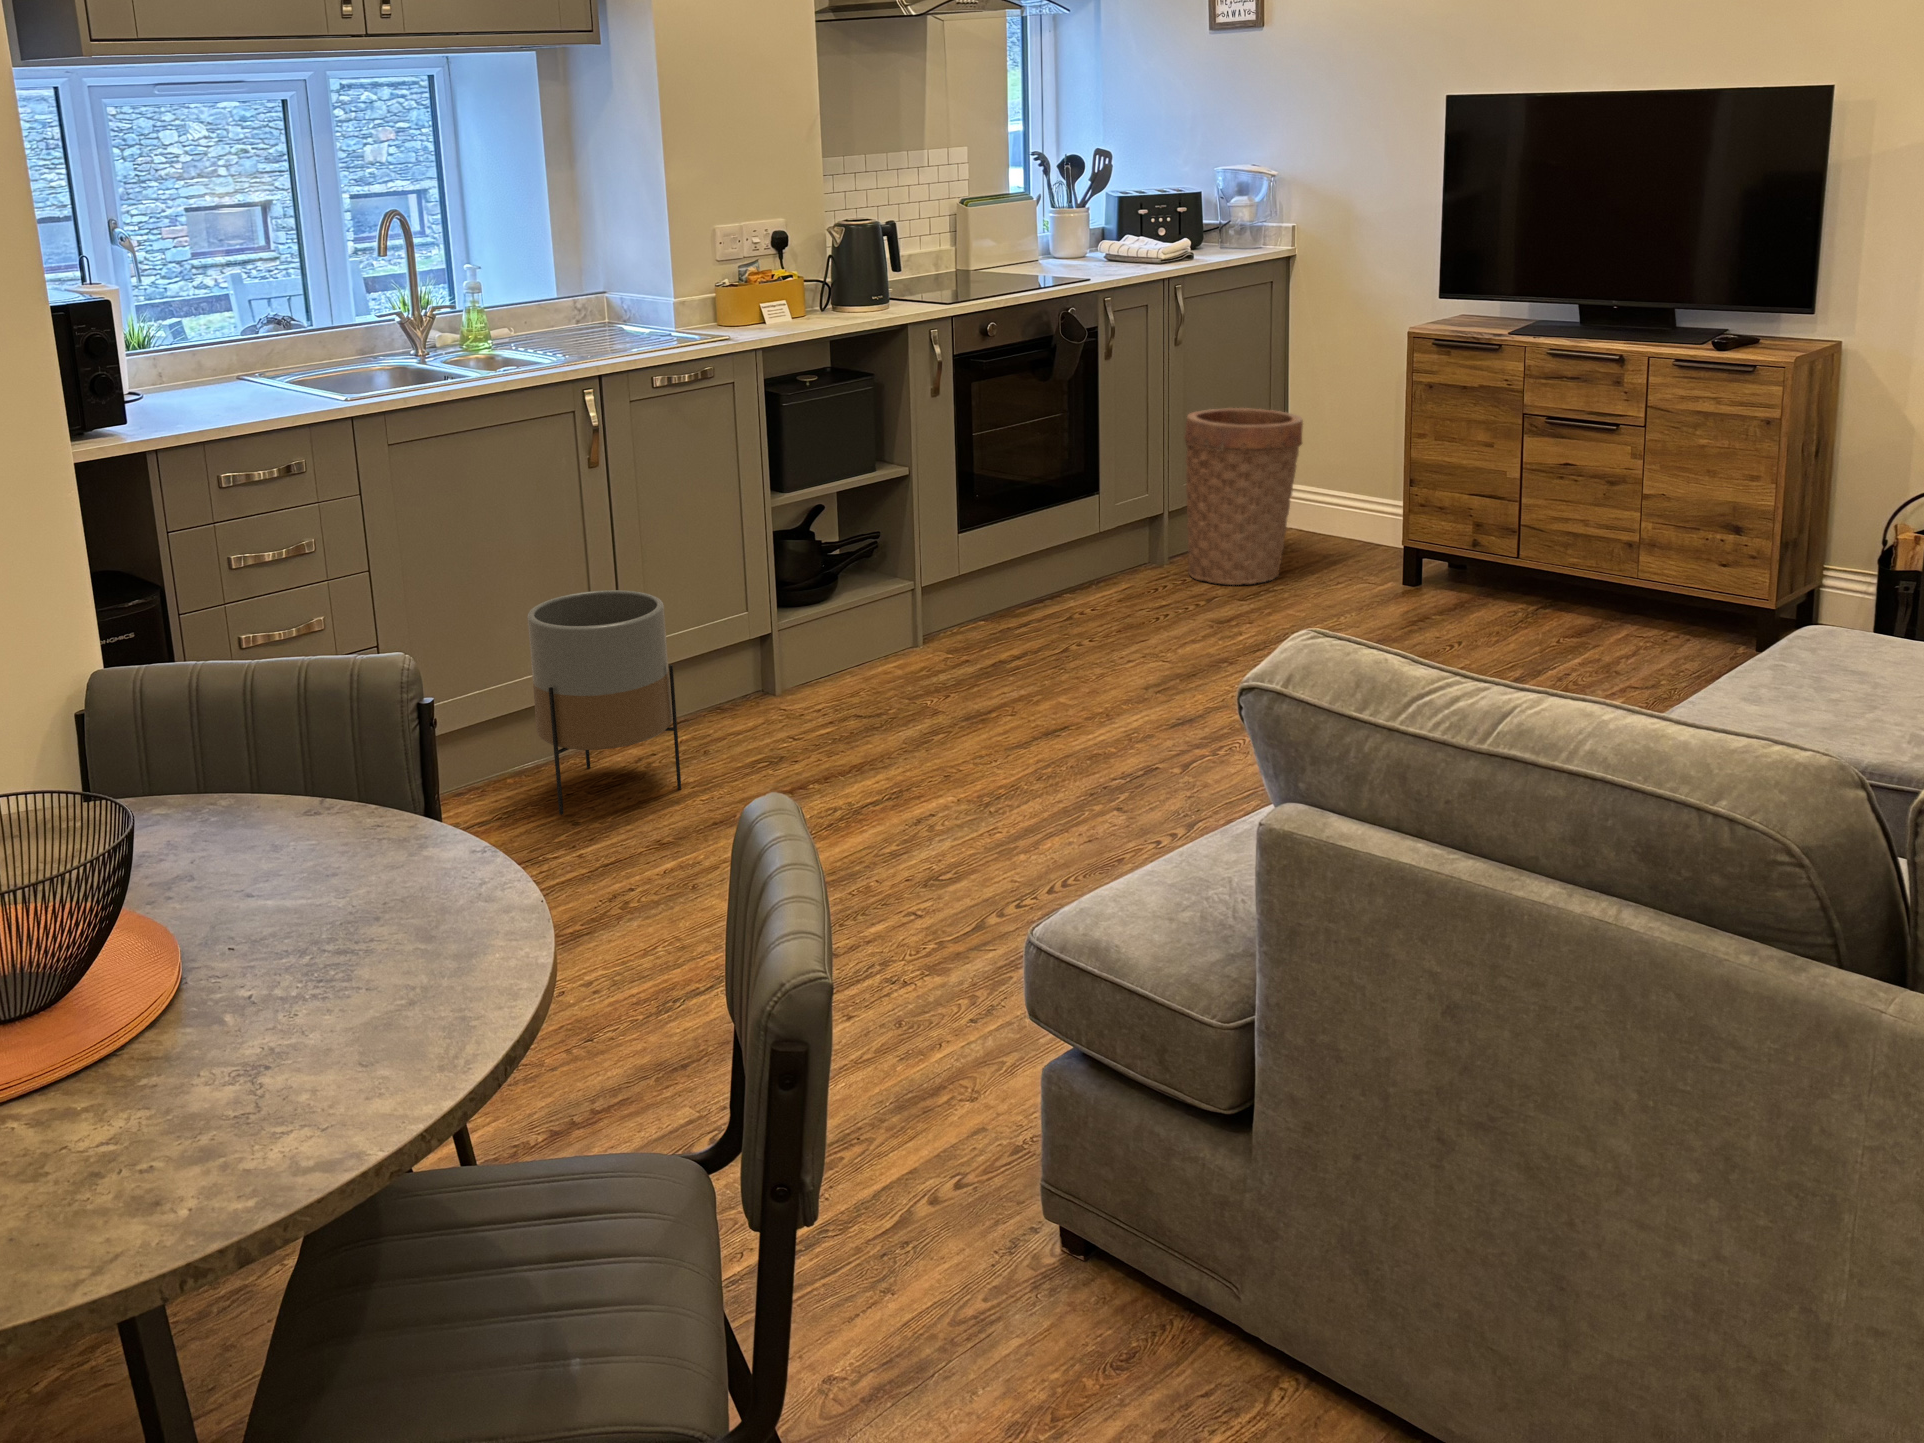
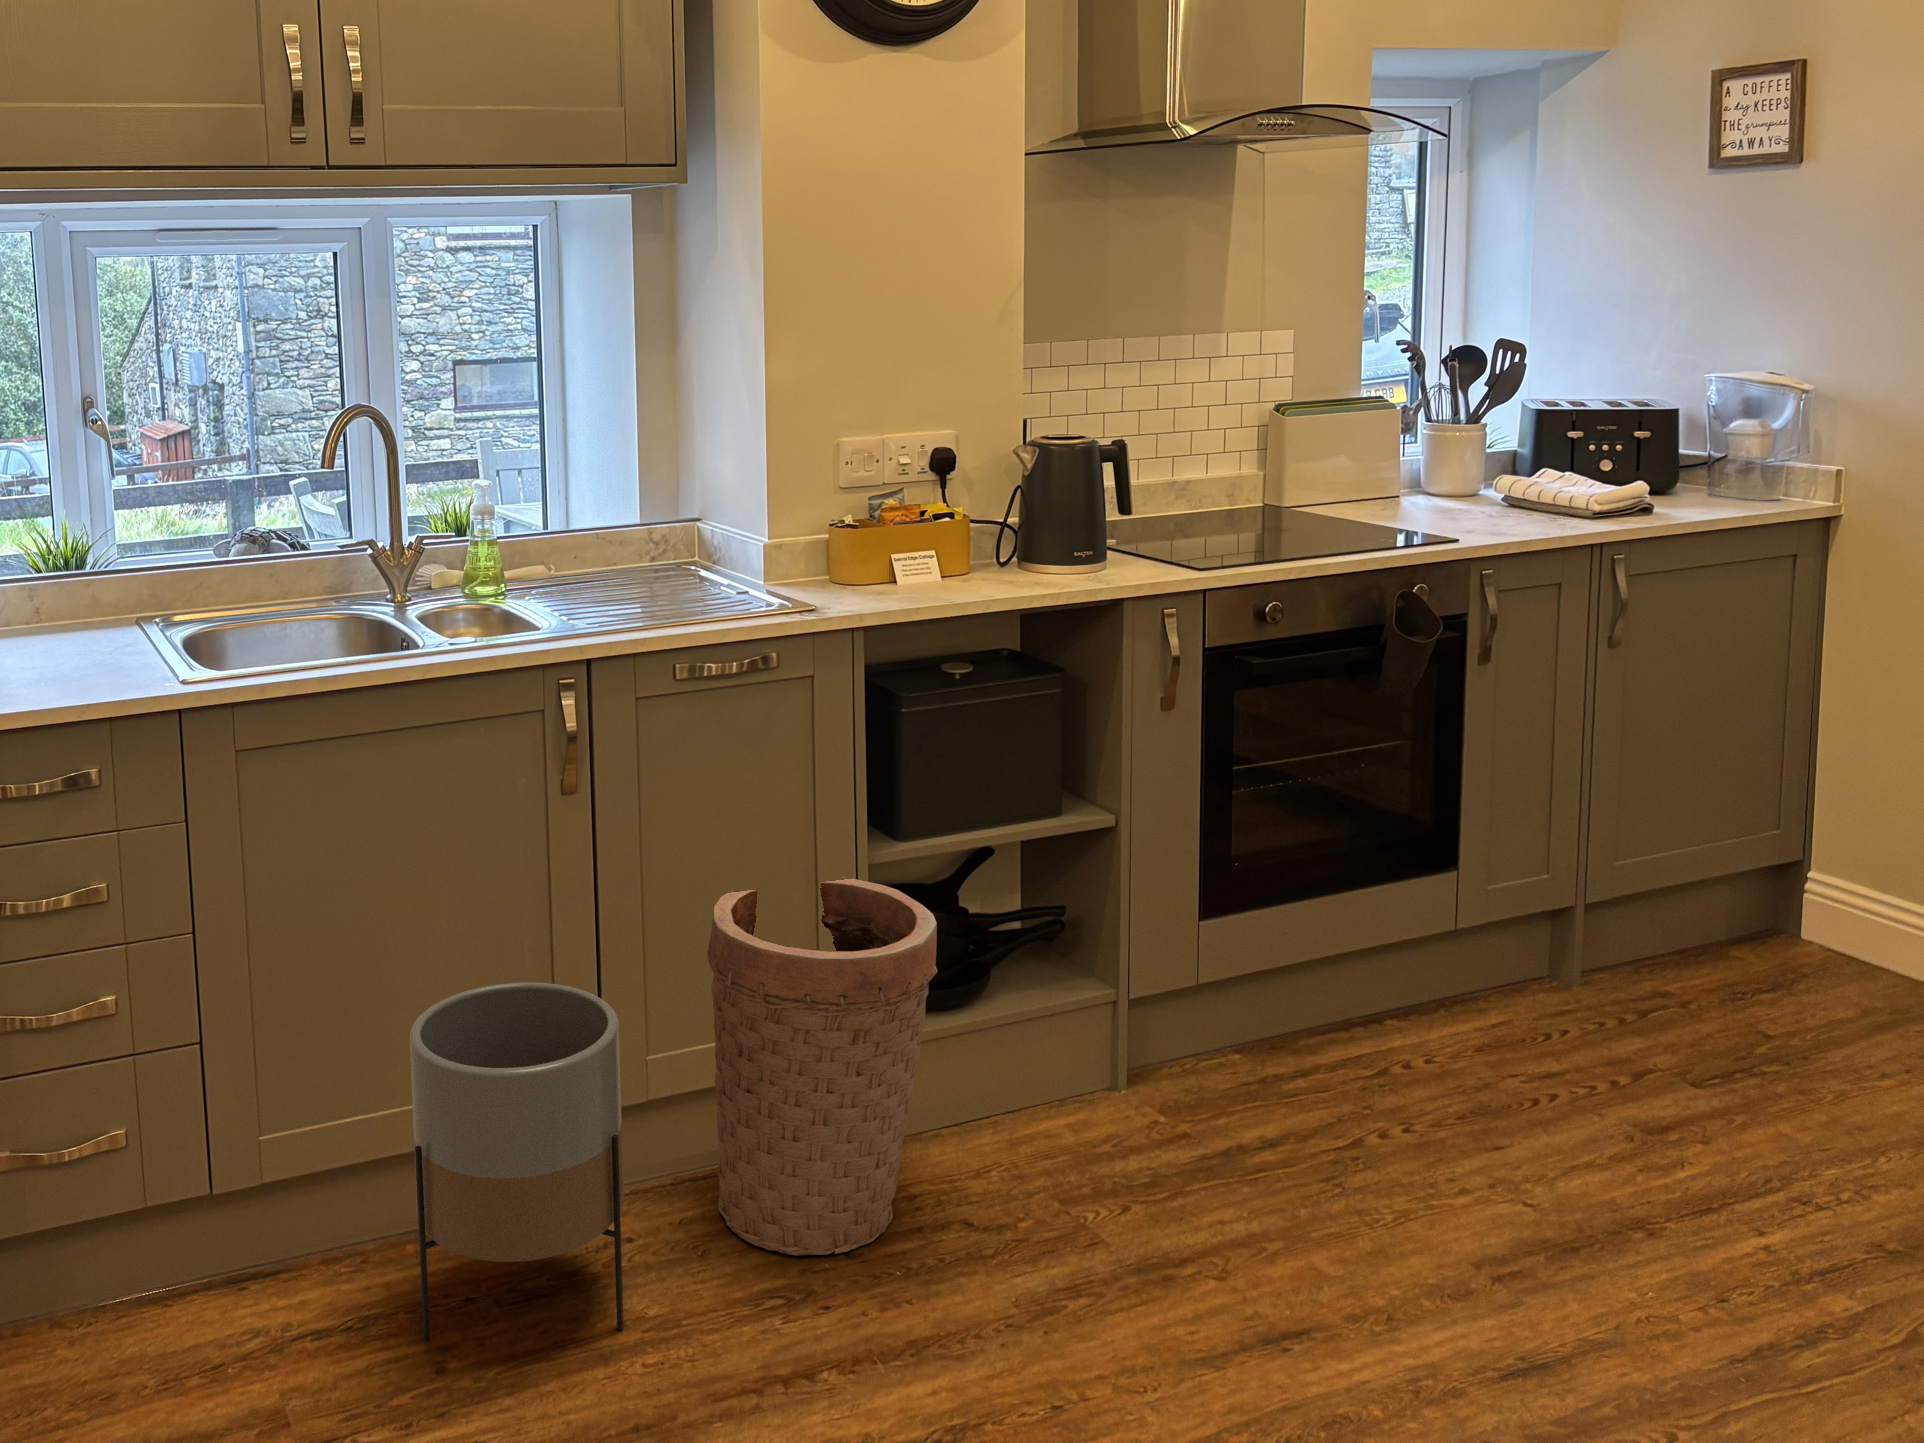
basket: present [1184,408,1303,585] -> present [707,879,937,1255]

